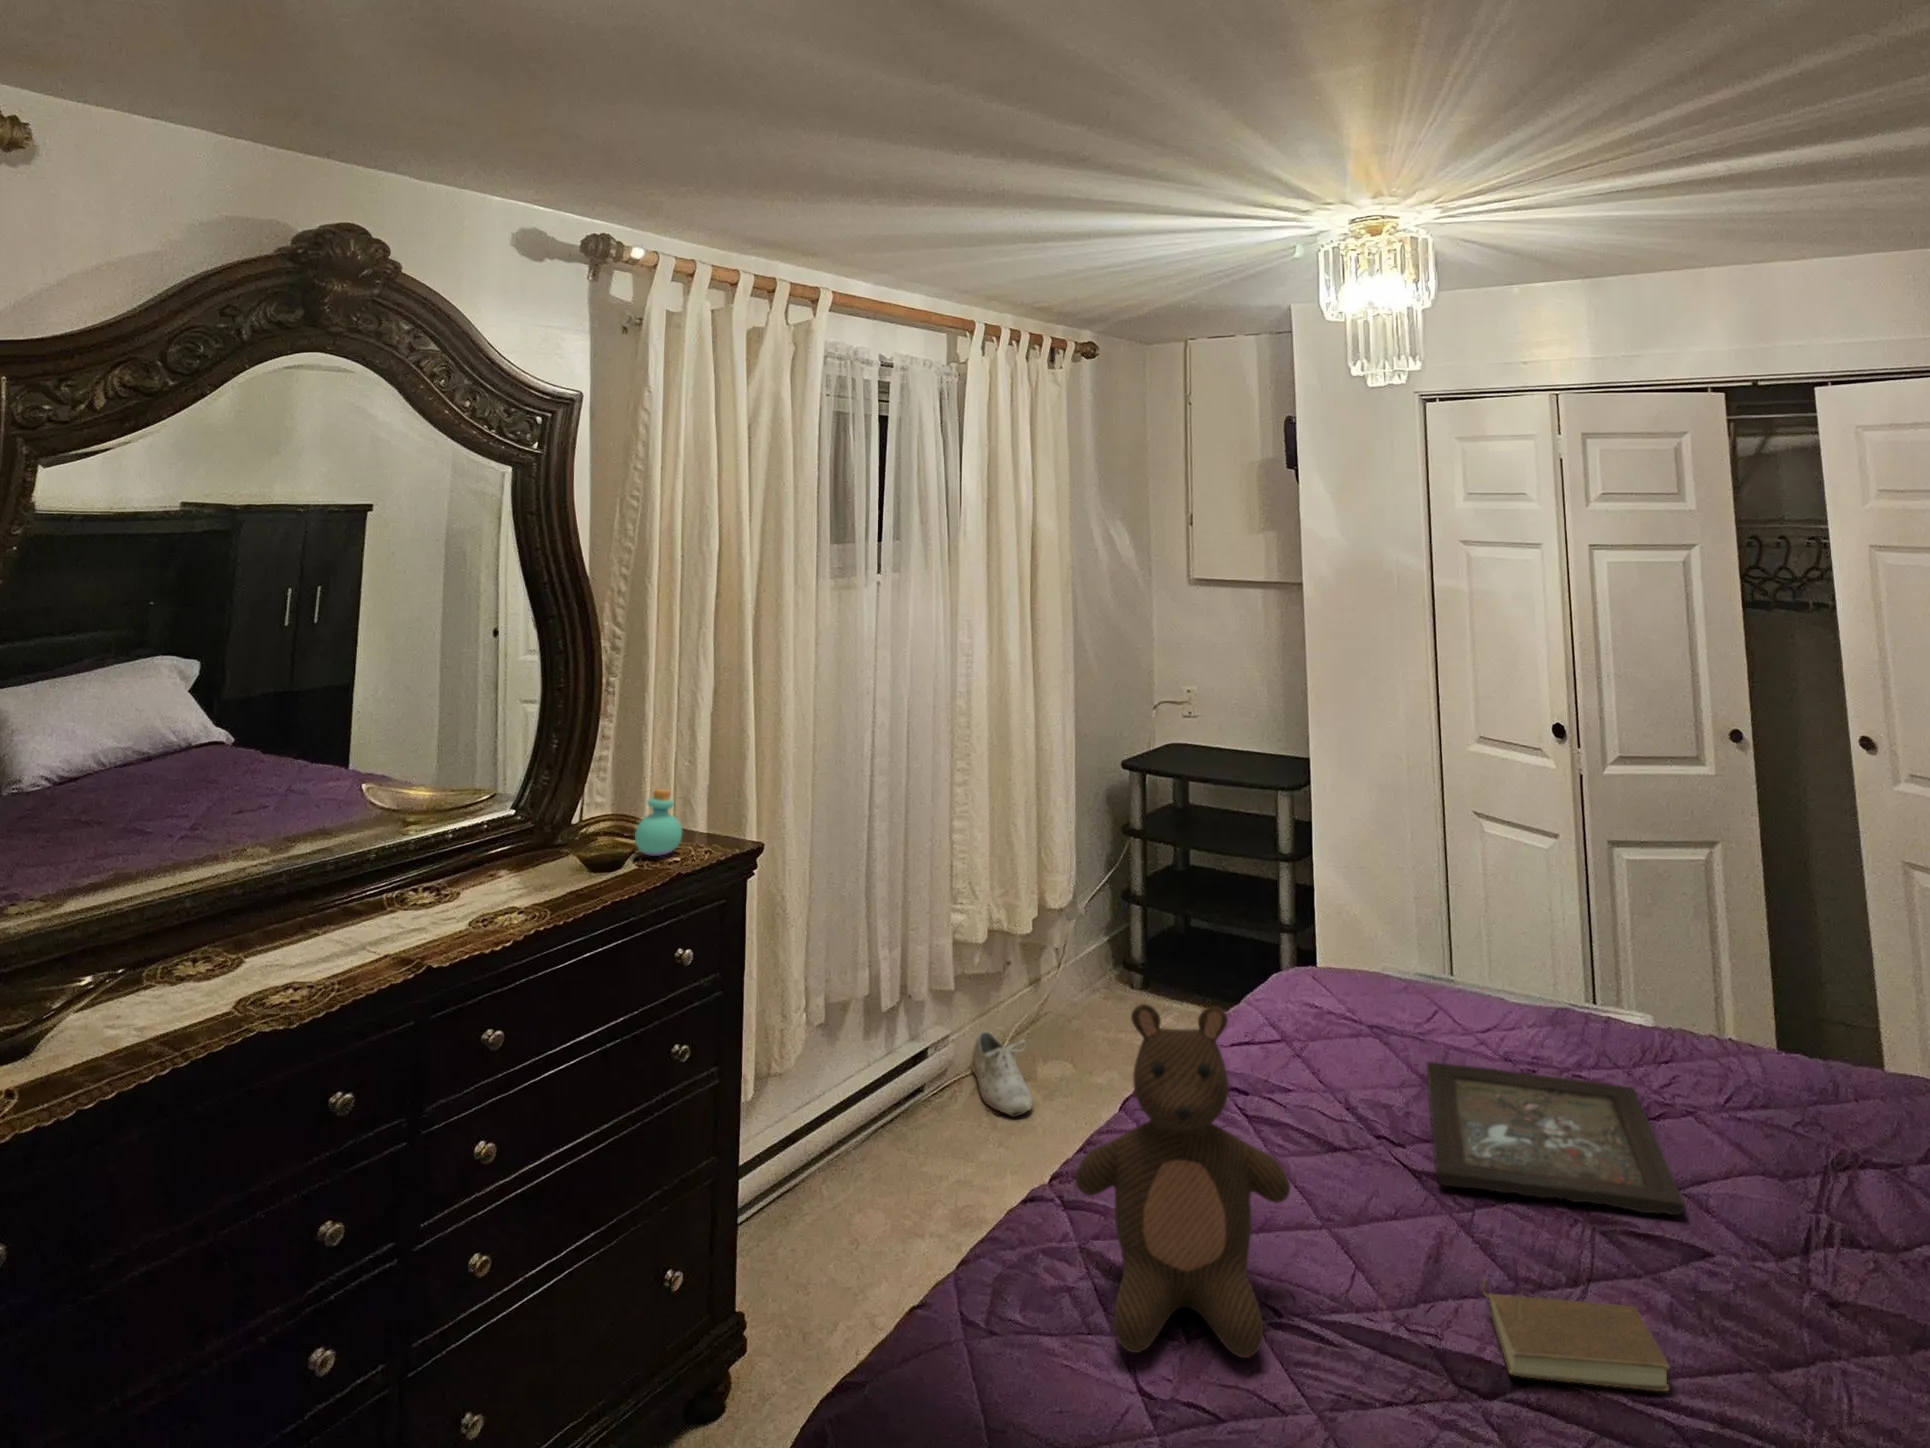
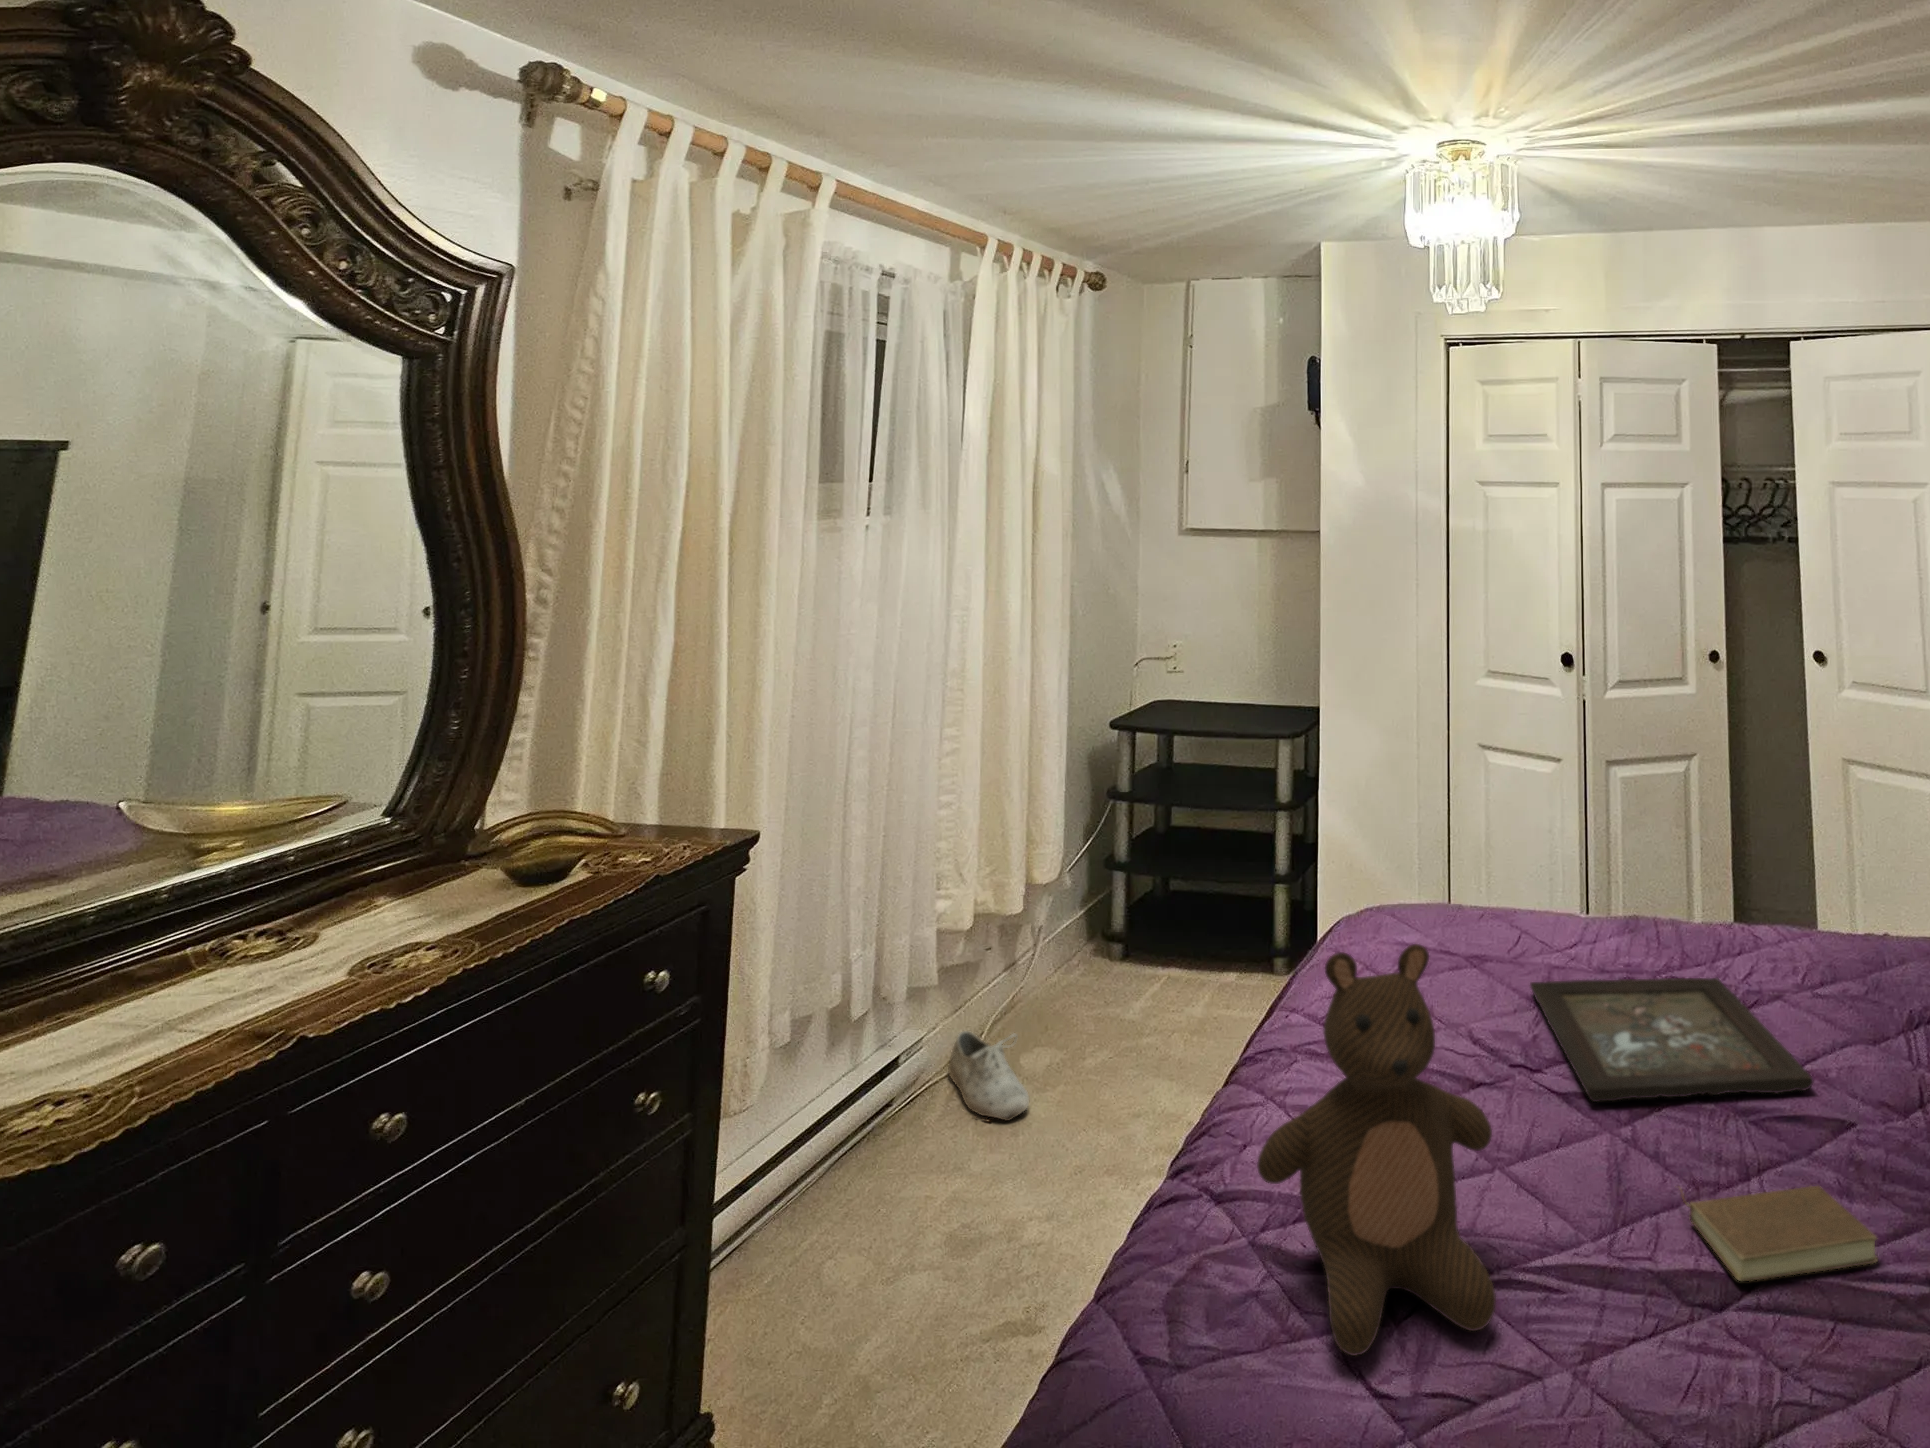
perfume bottle: present [635,789,682,856] -> none [592,771,662,859]

